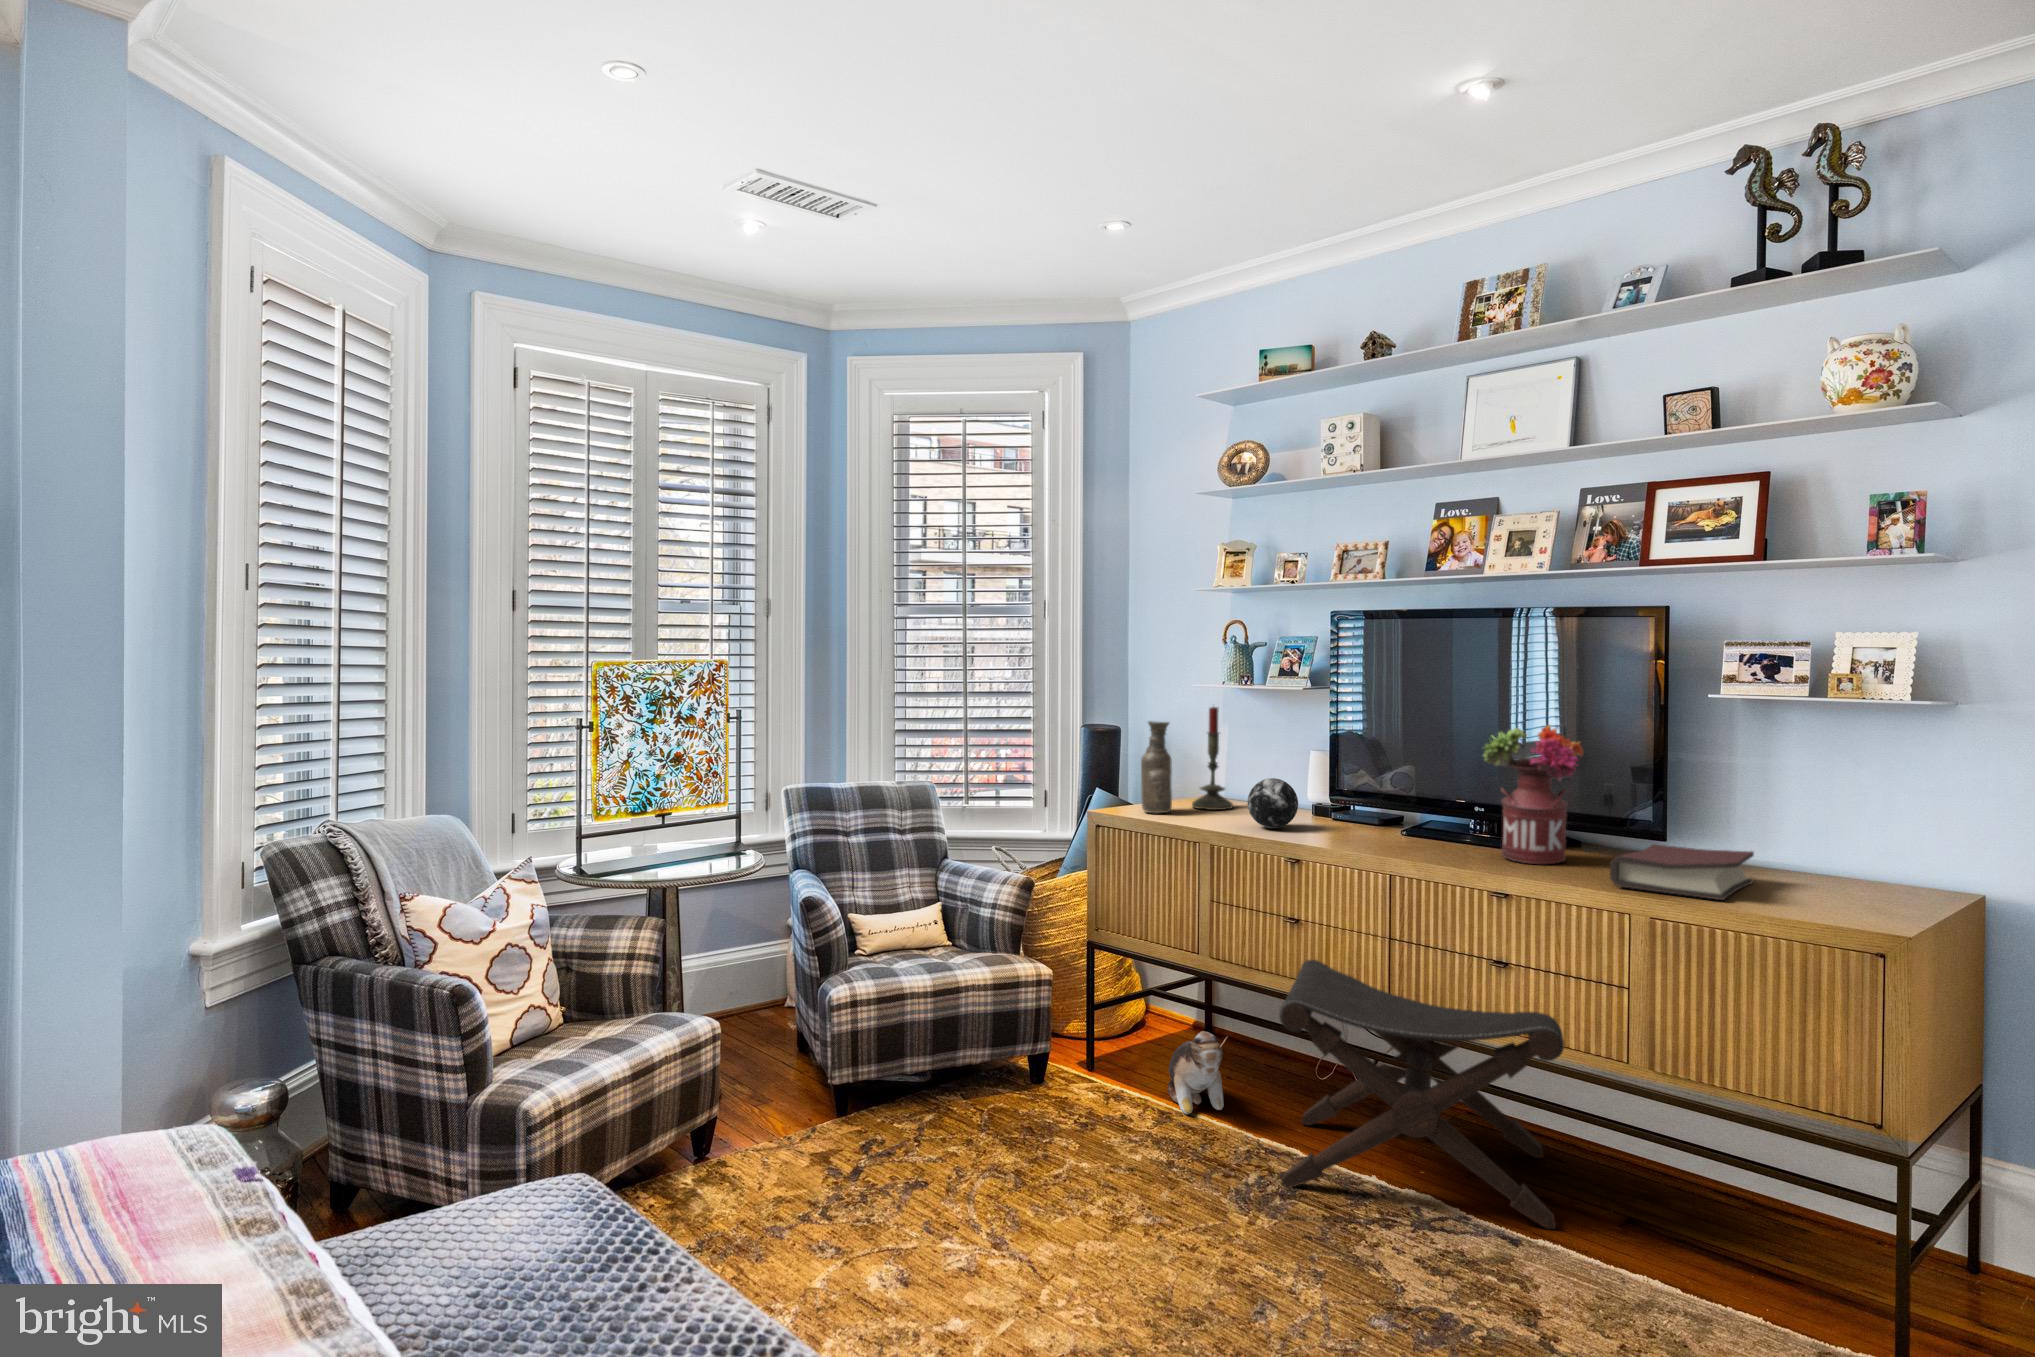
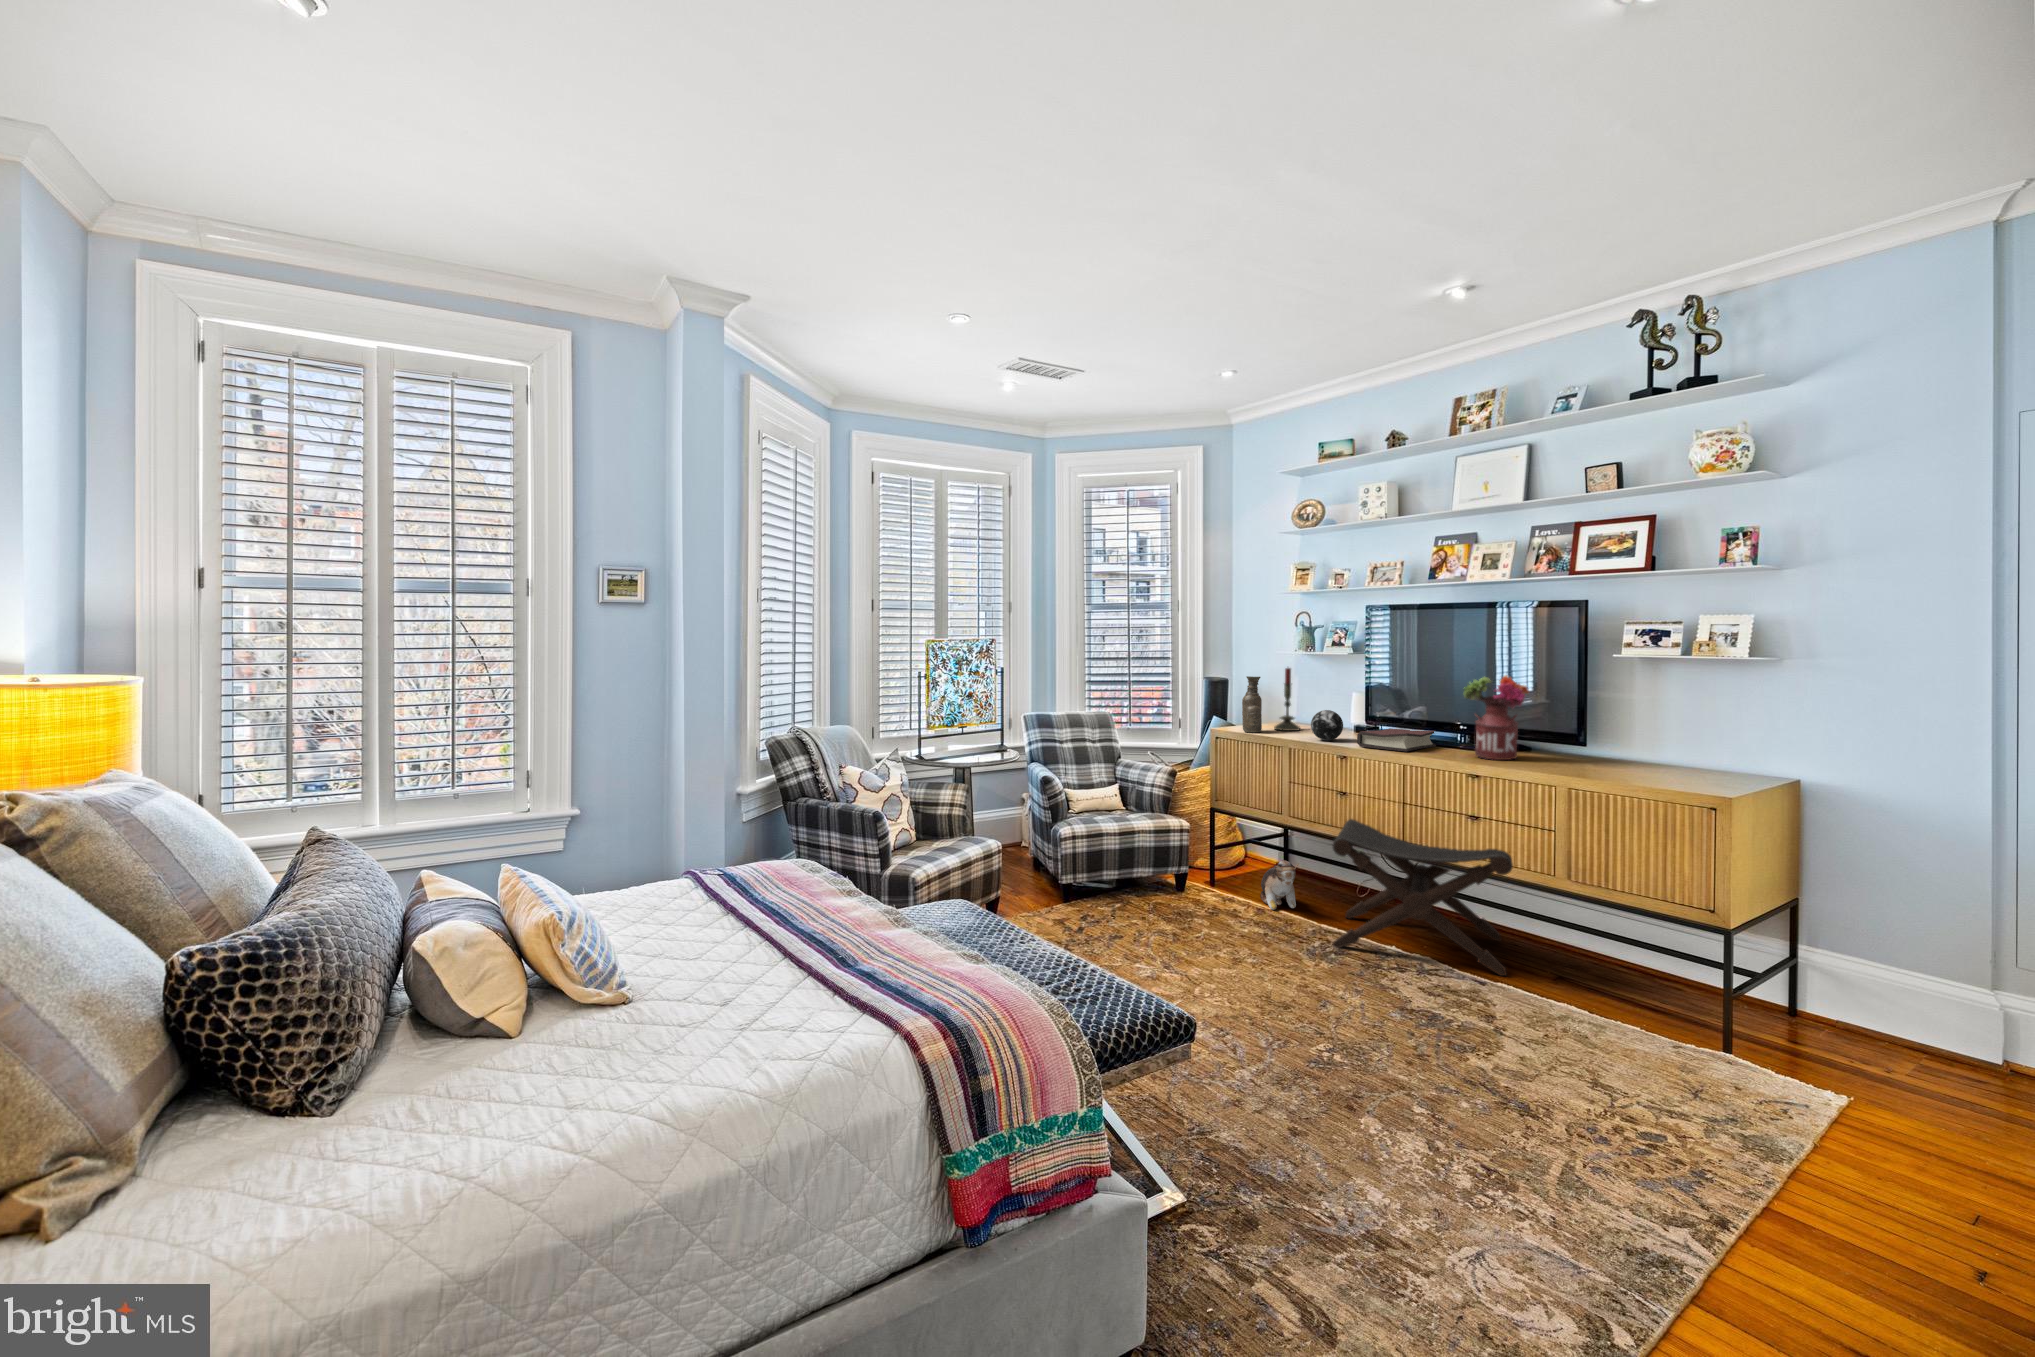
hardback book: present [1610,844,1754,900] -> present [1357,728,1436,752]

